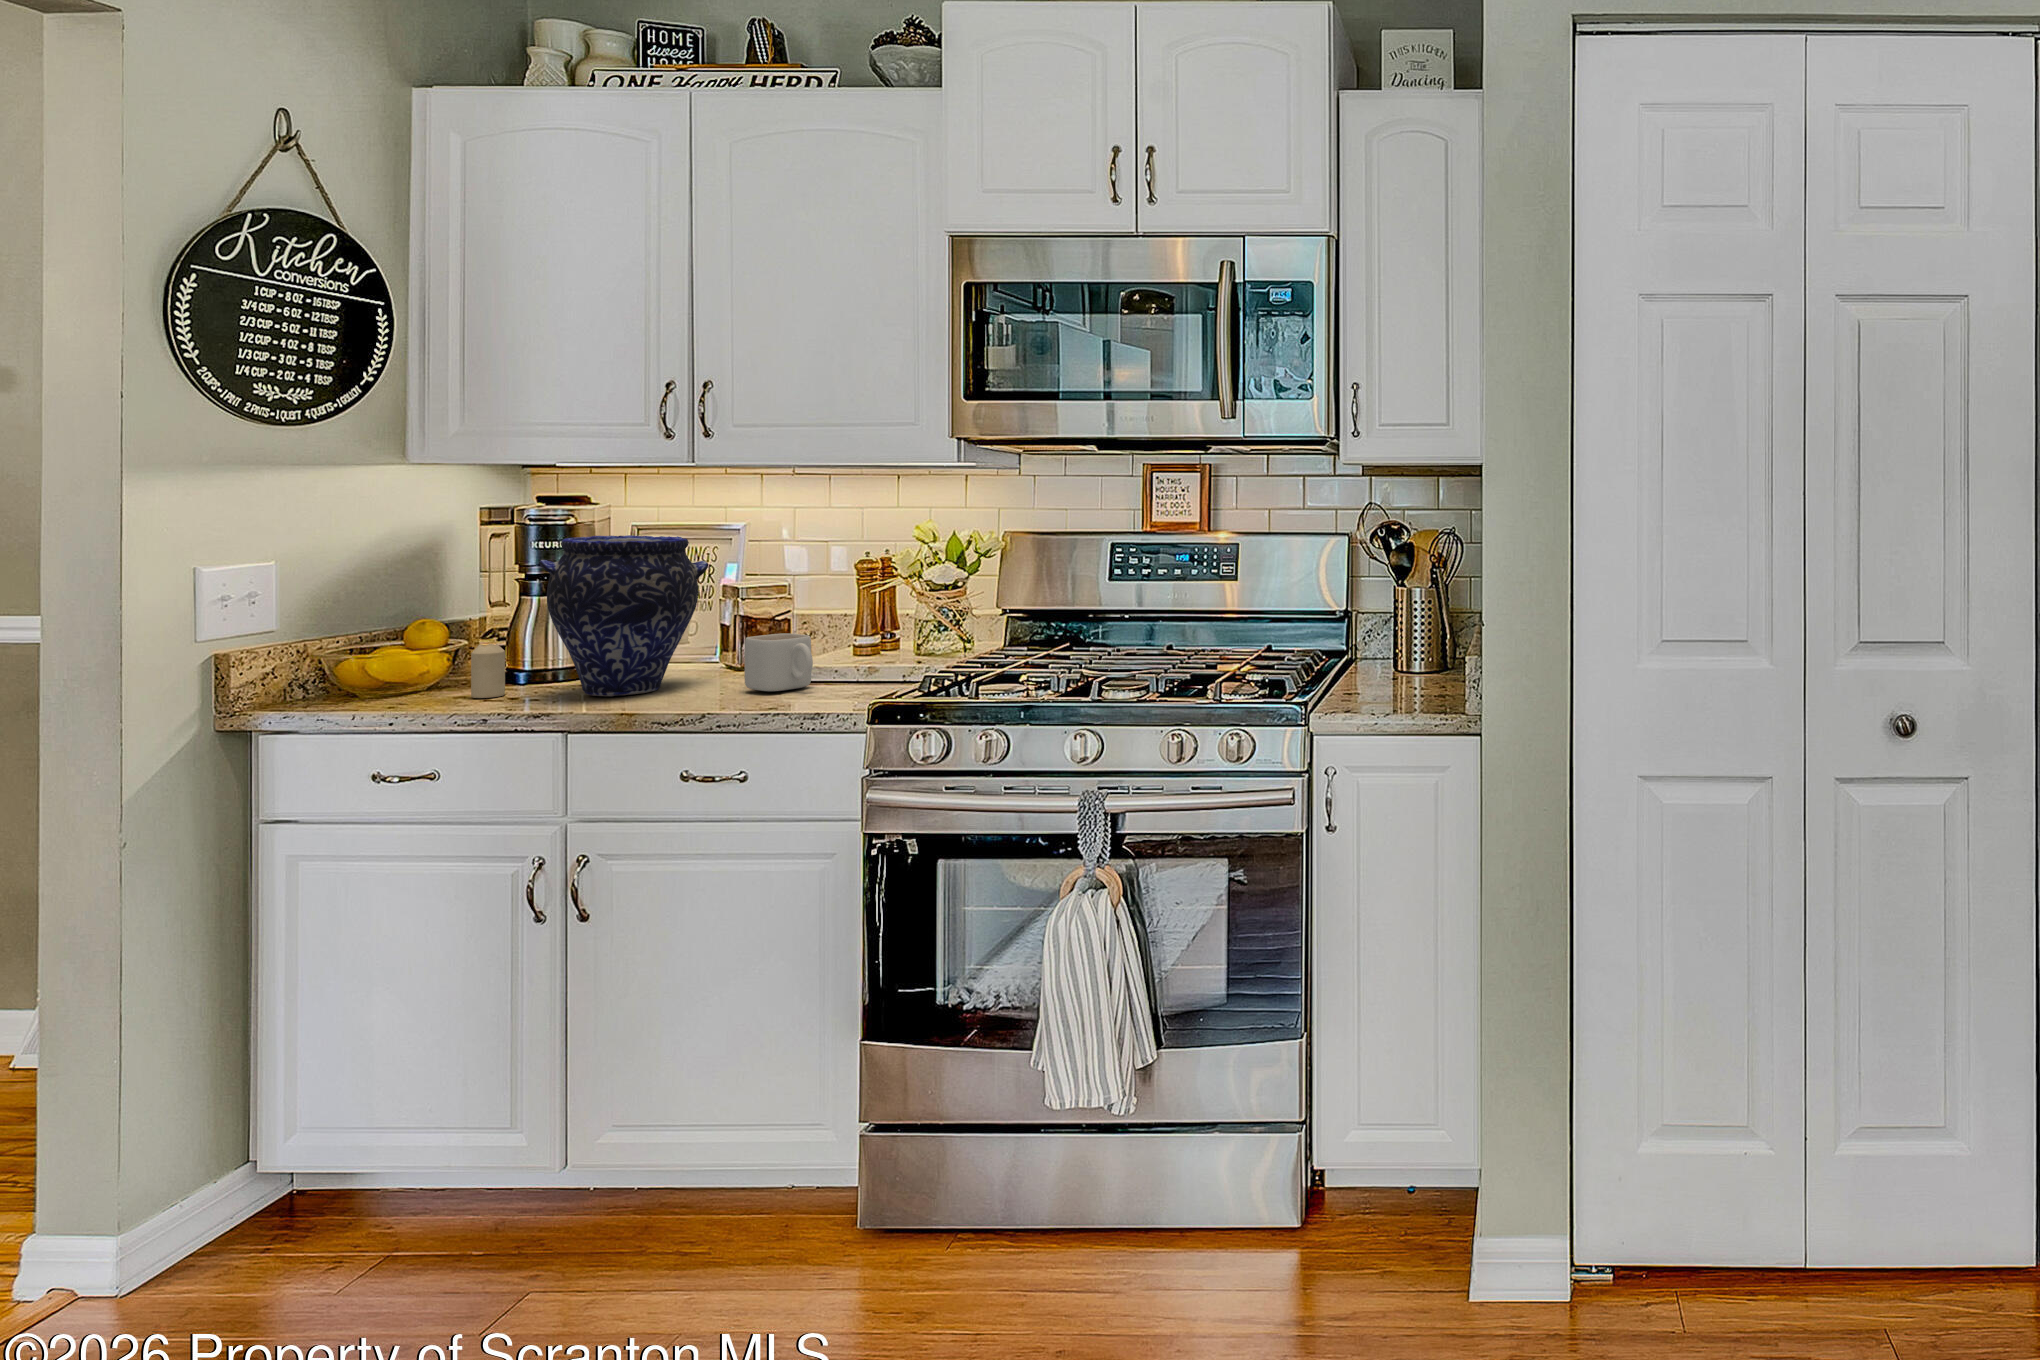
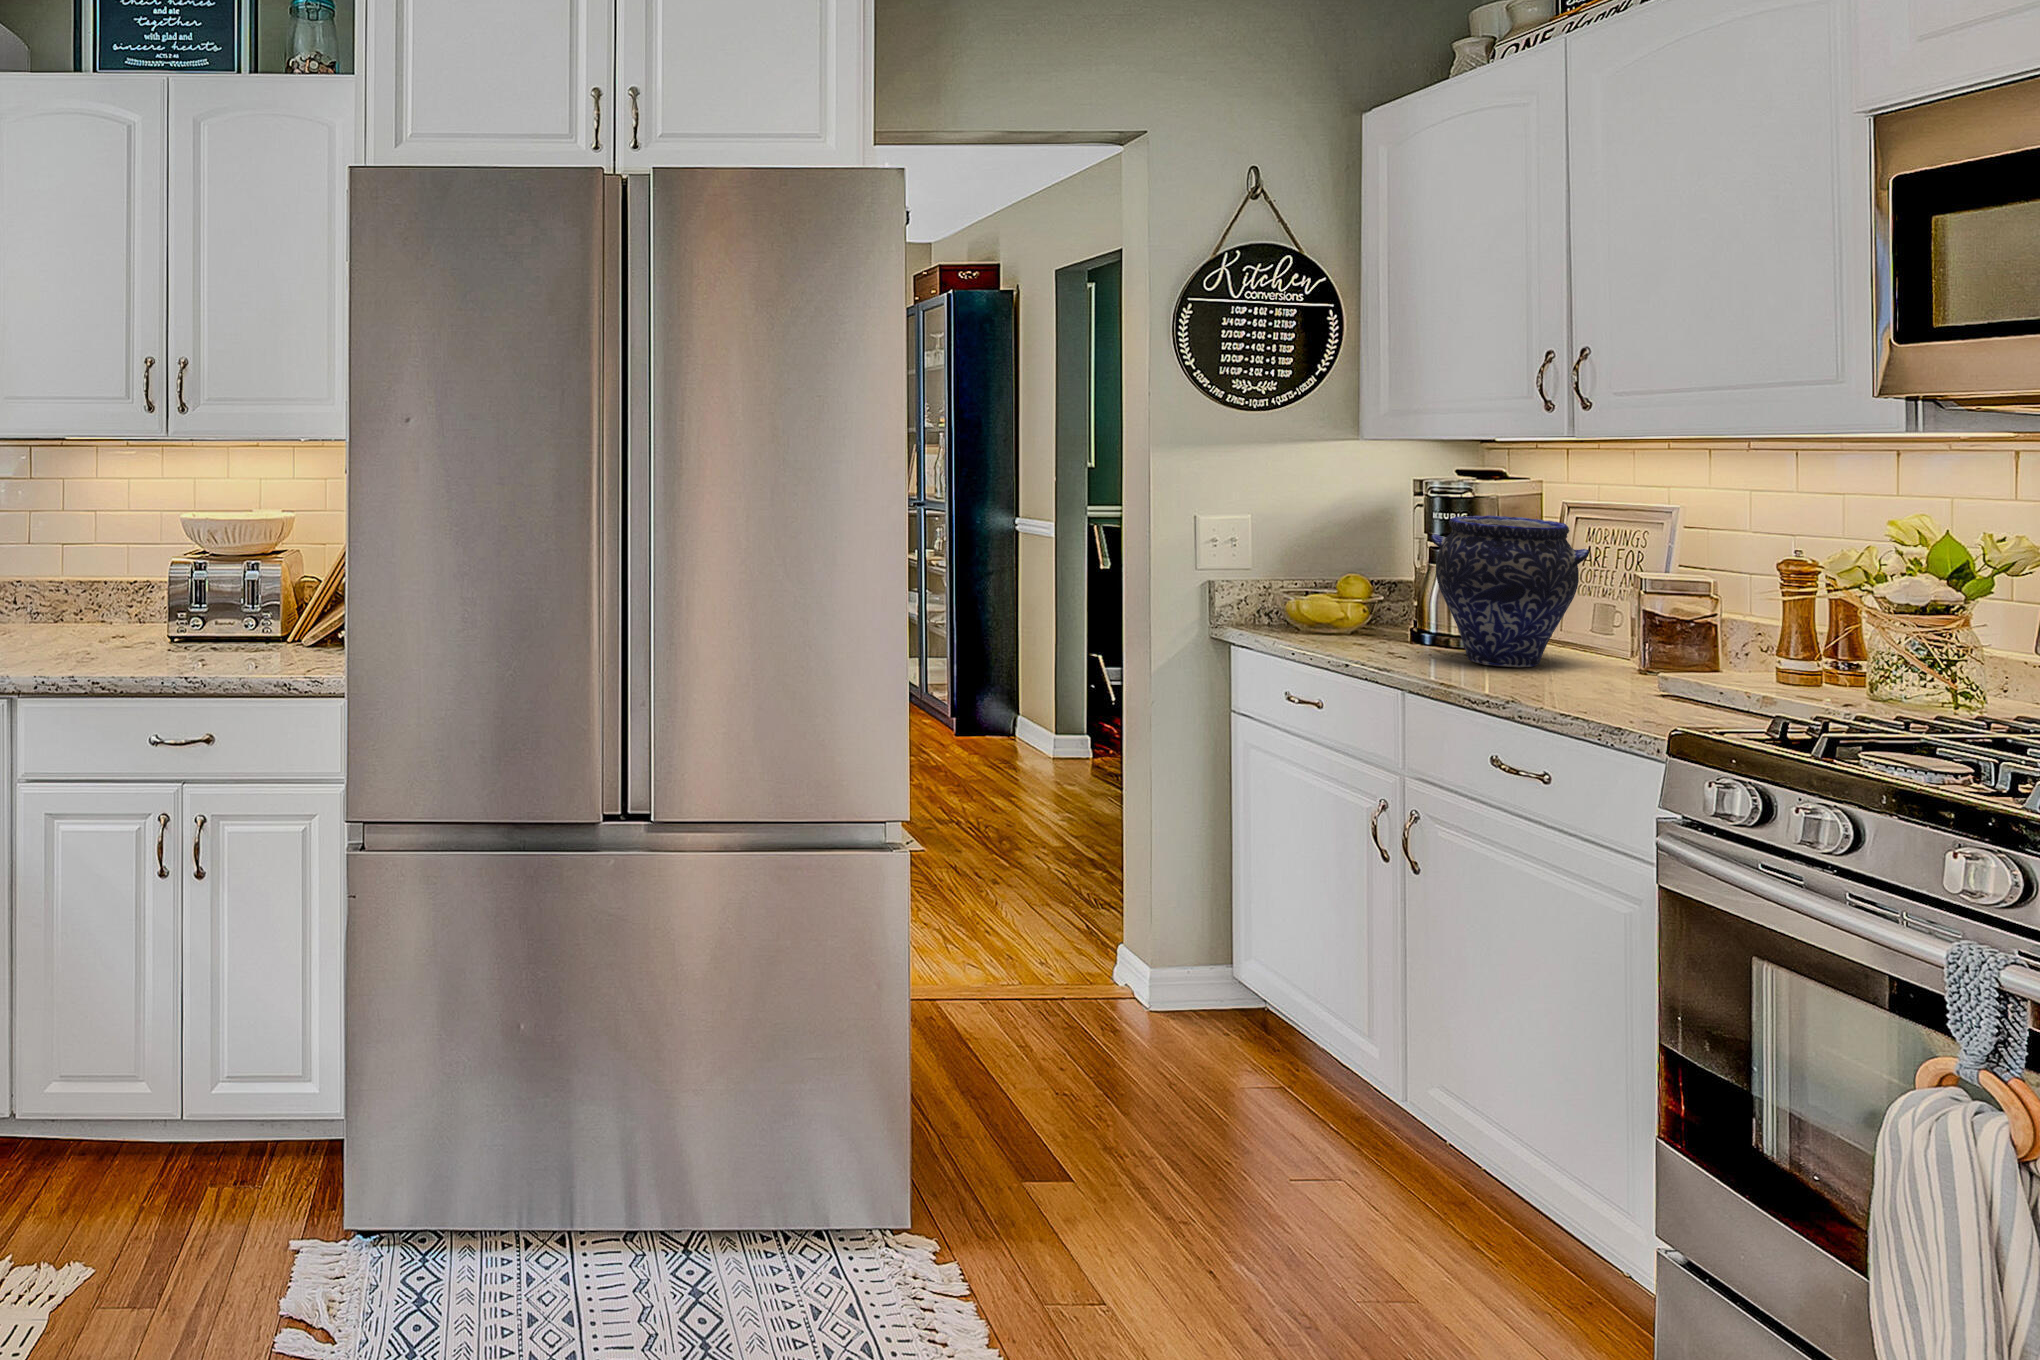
mug: present [744,633,813,691] -> none [1604,631,1675,691]
candle: present [471,644,505,698] -> none [1386,600,1415,647]

